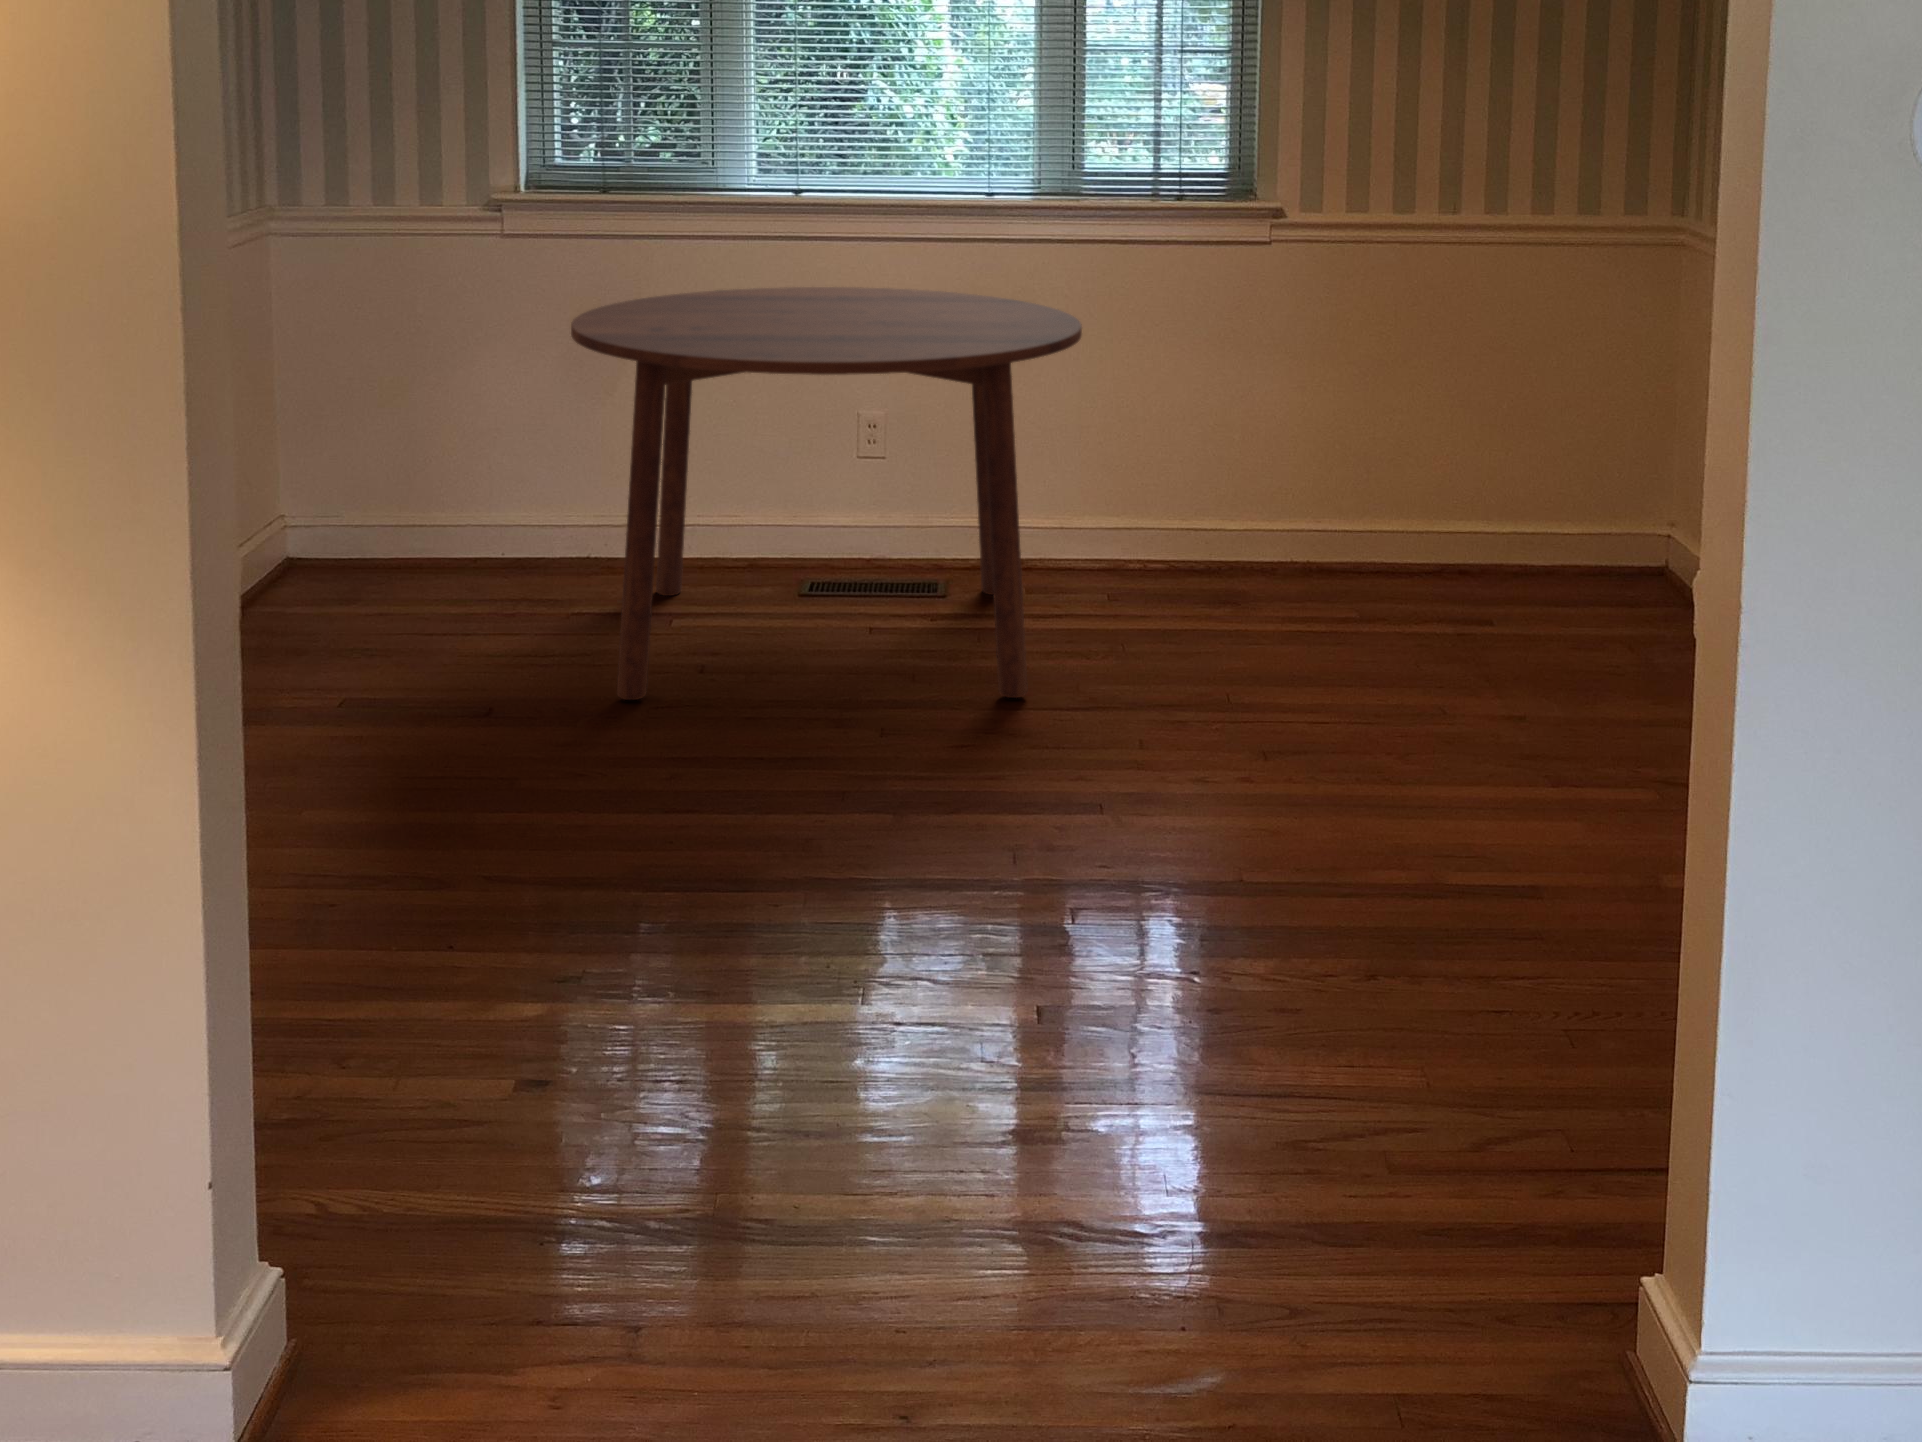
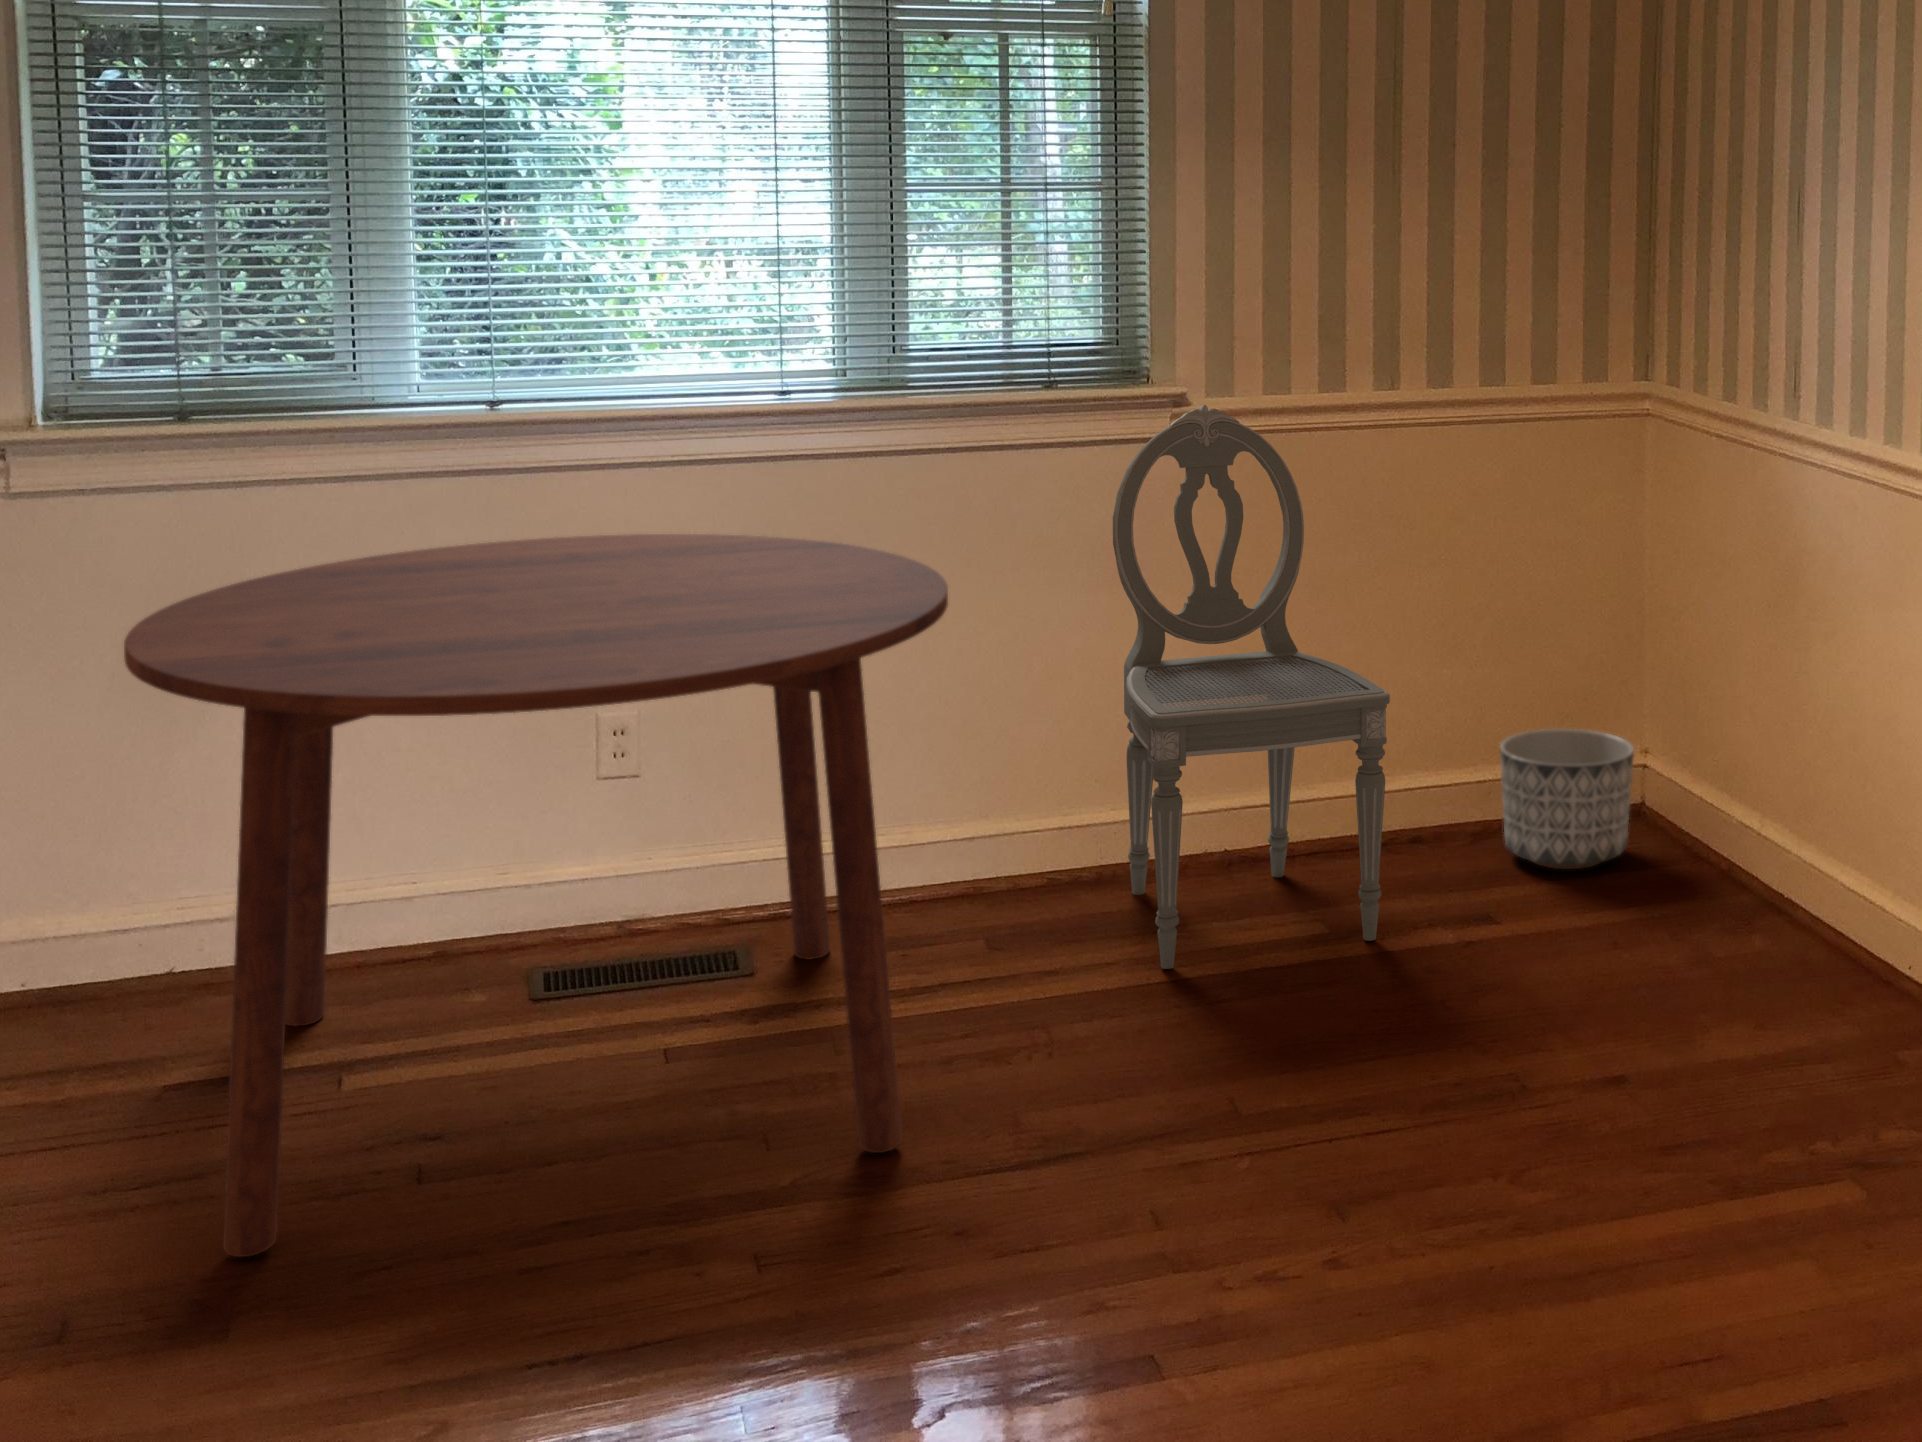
dining chair: none [1223,218,1416,625] -> present [1113,405,1390,969]
planter: none [1523,491,1633,599] -> present [1500,729,1634,869]

